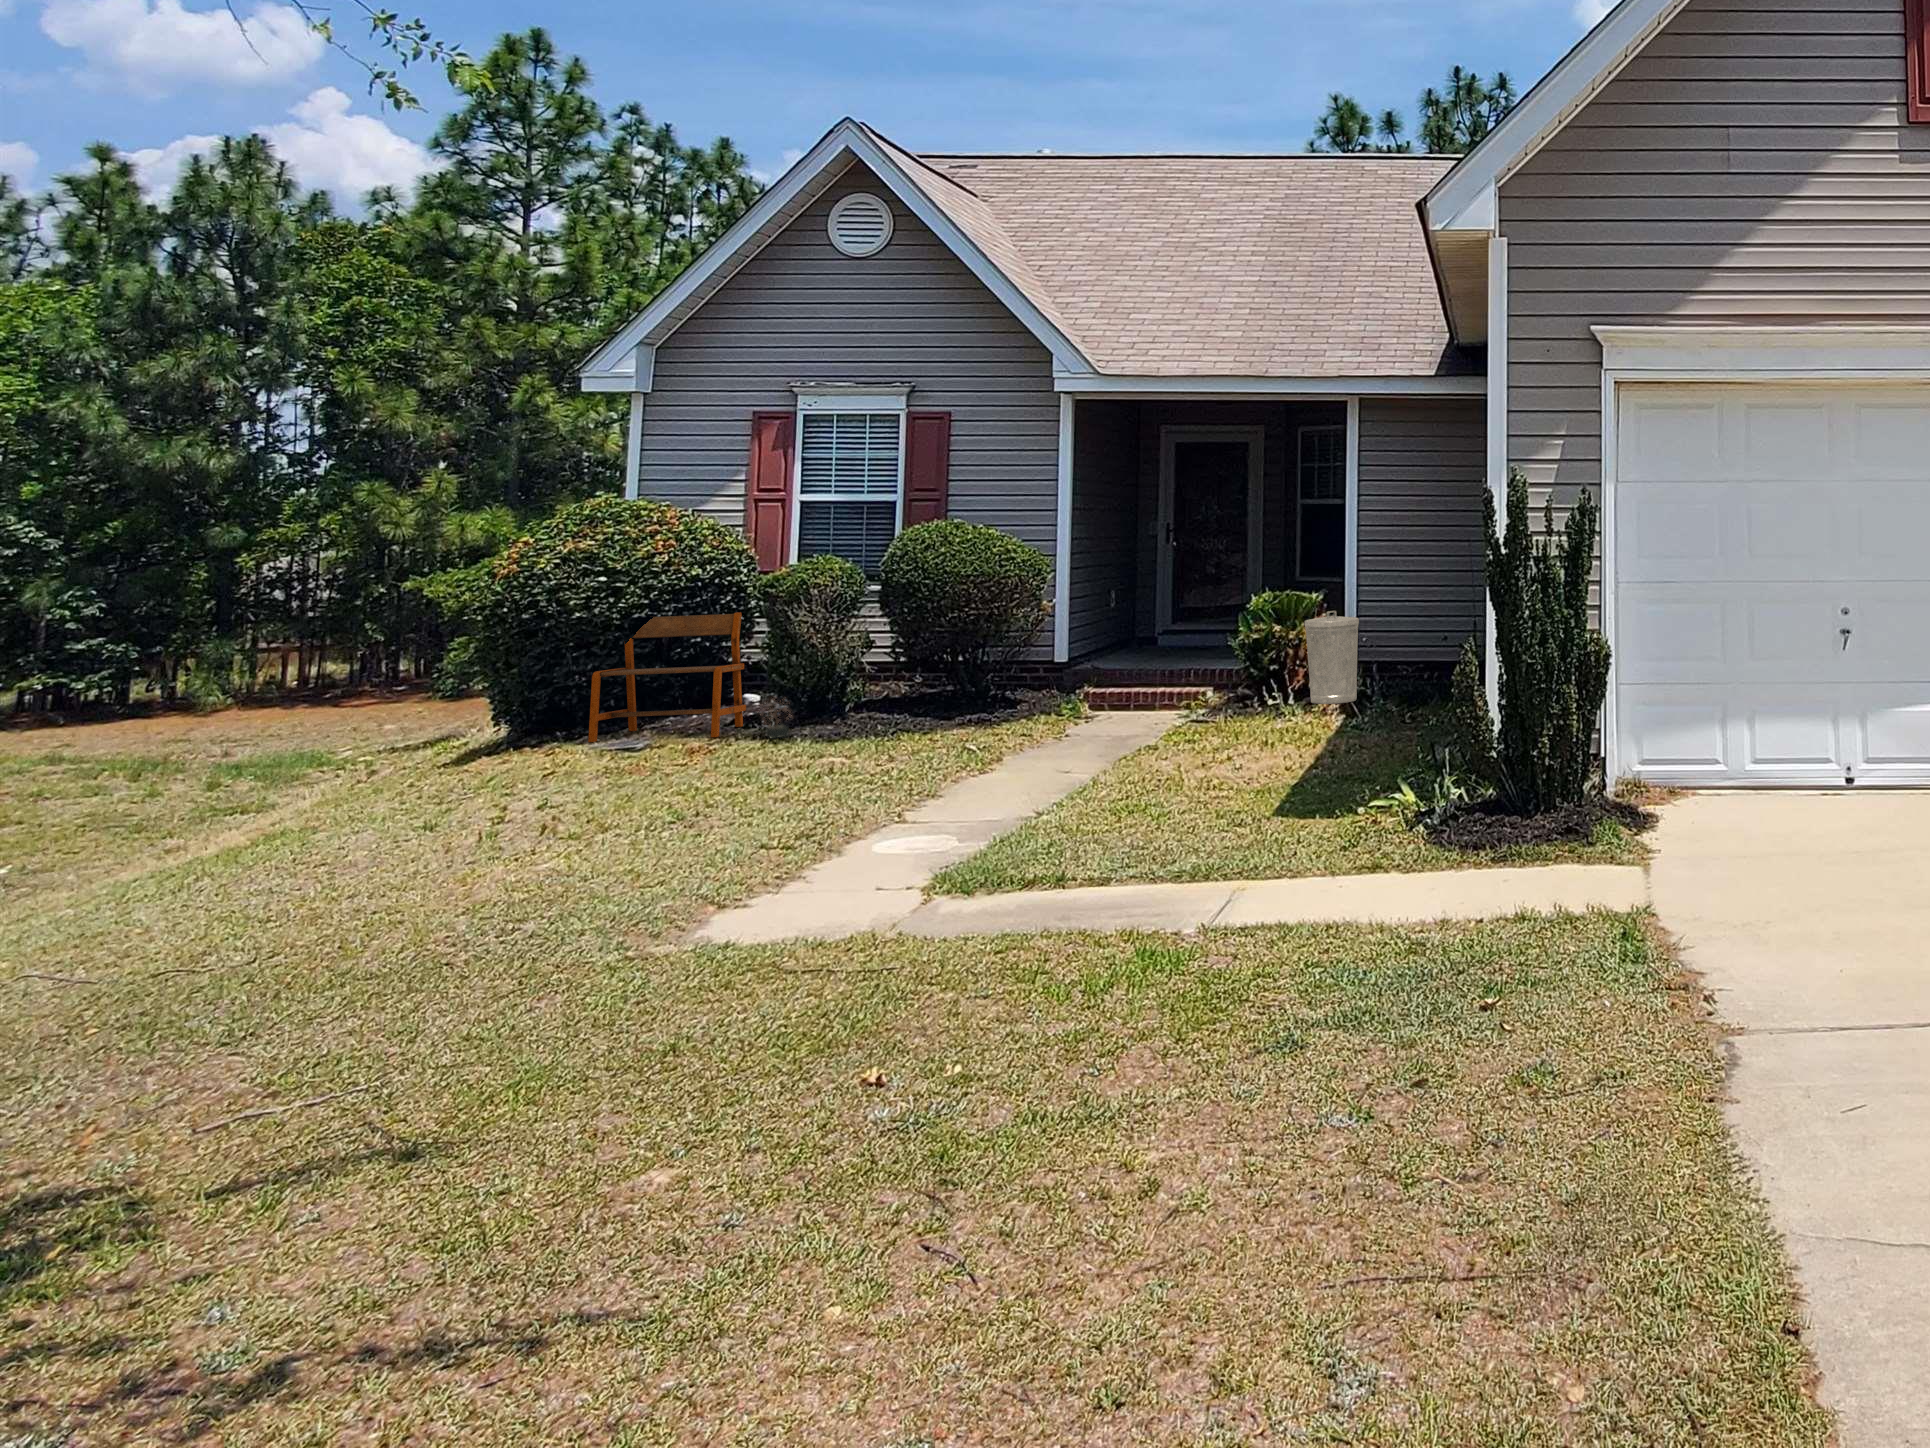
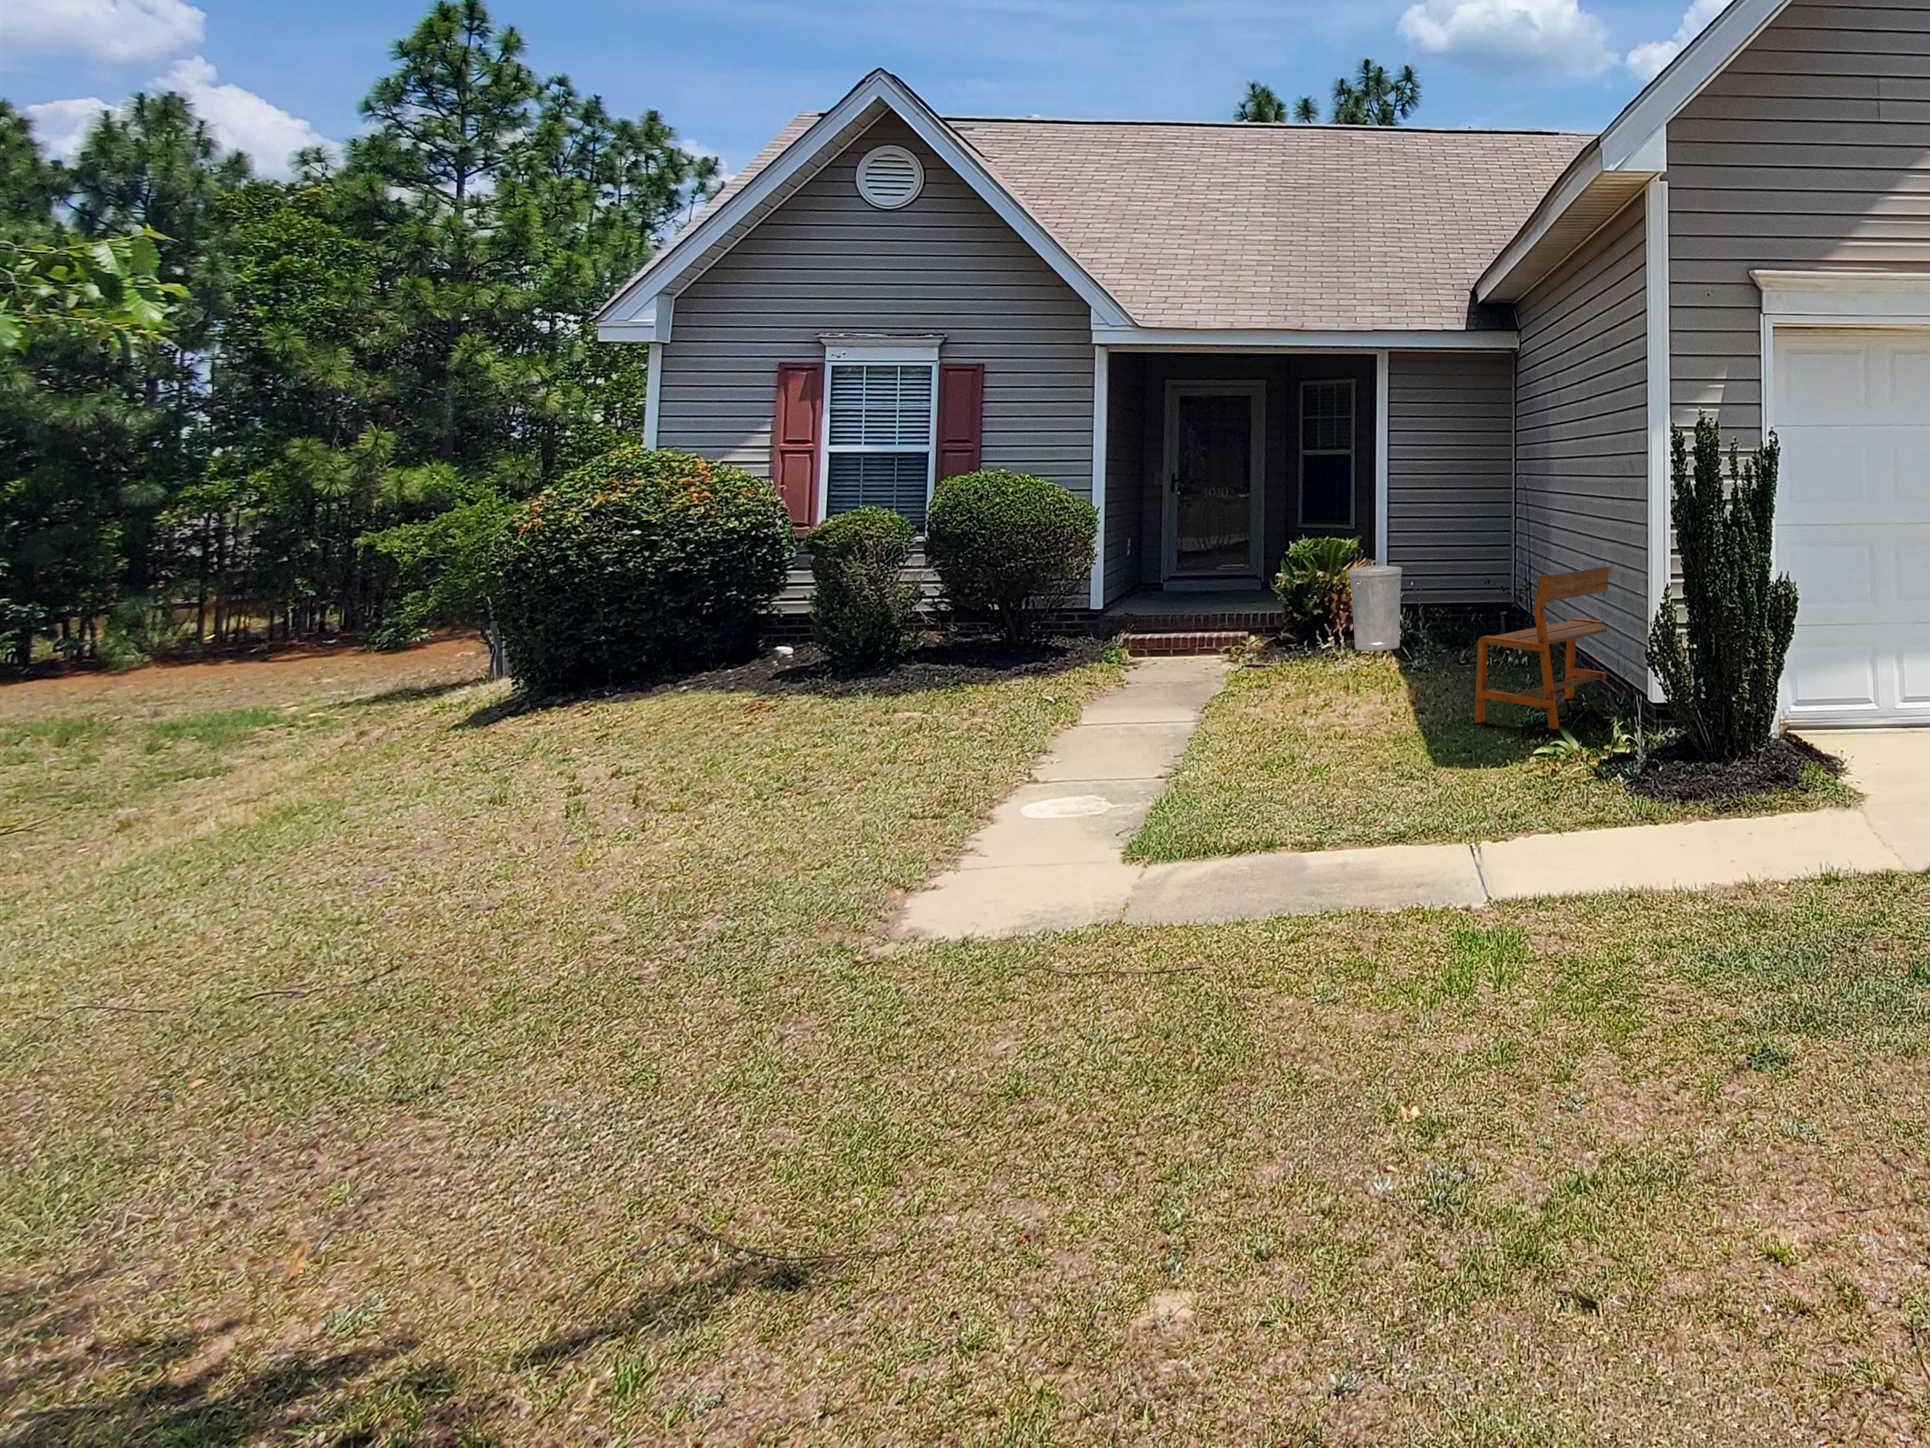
bench: present [588,612,746,742] -> present [1475,566,1609,729]
decorative plant: present [760,699,789,738] -> none [801,652,841,694]

